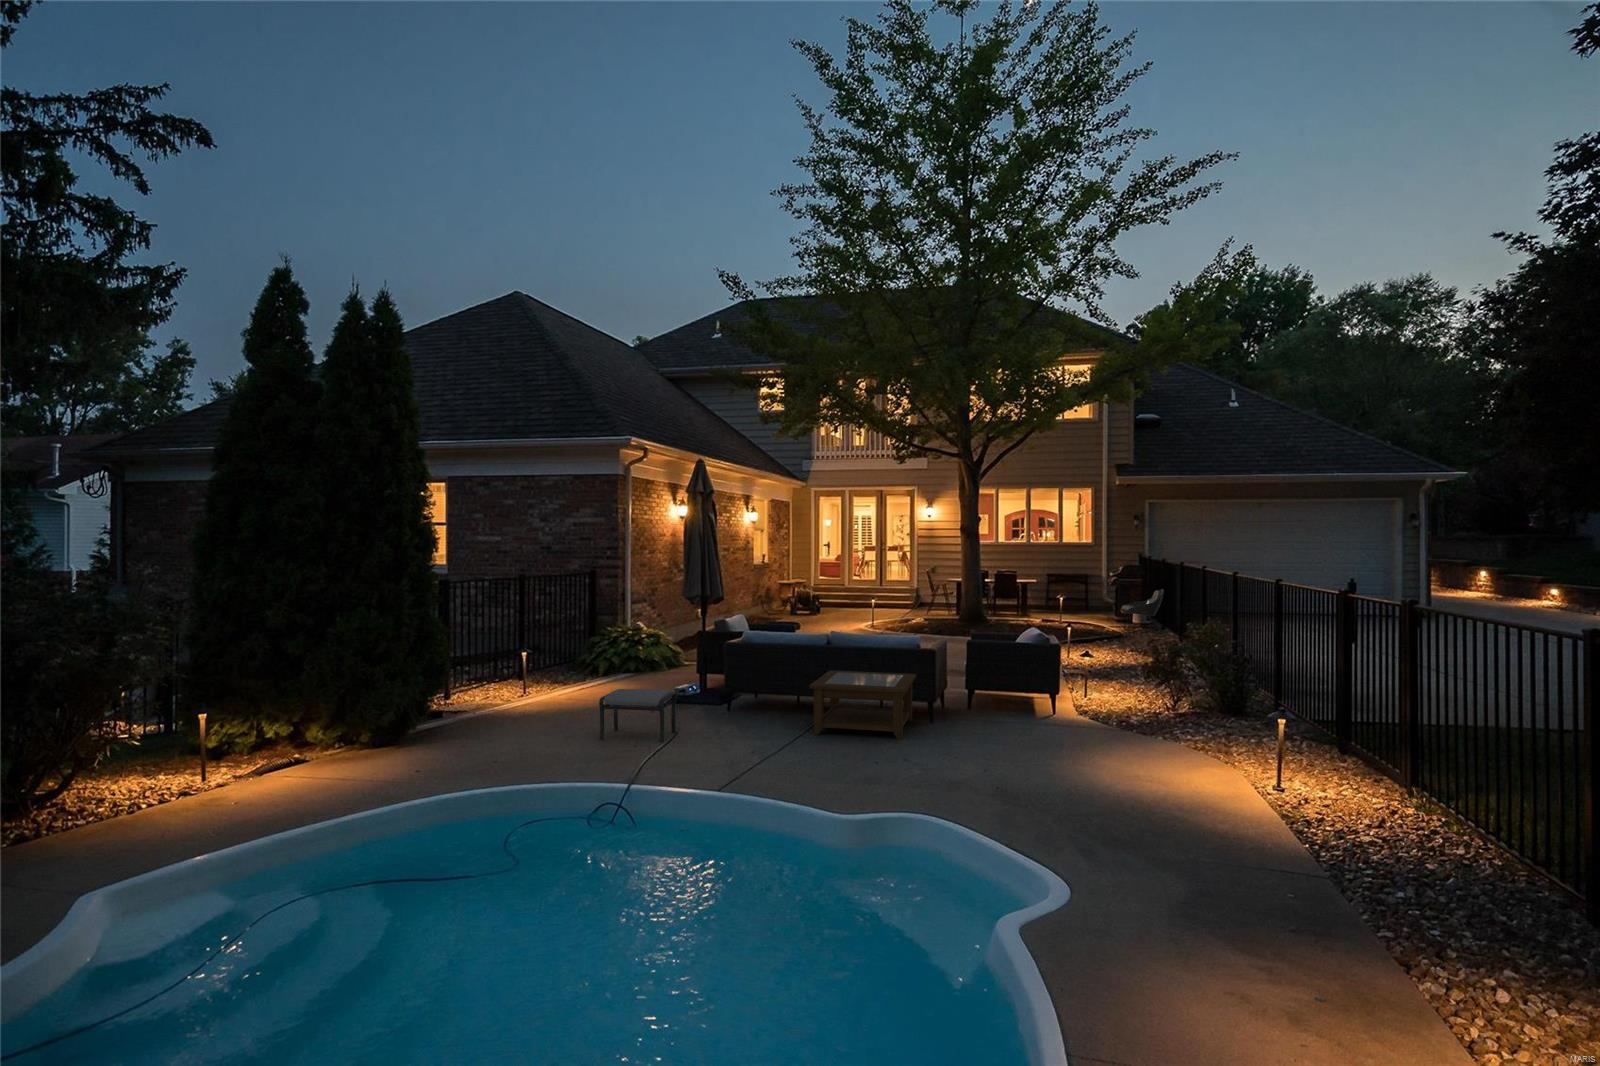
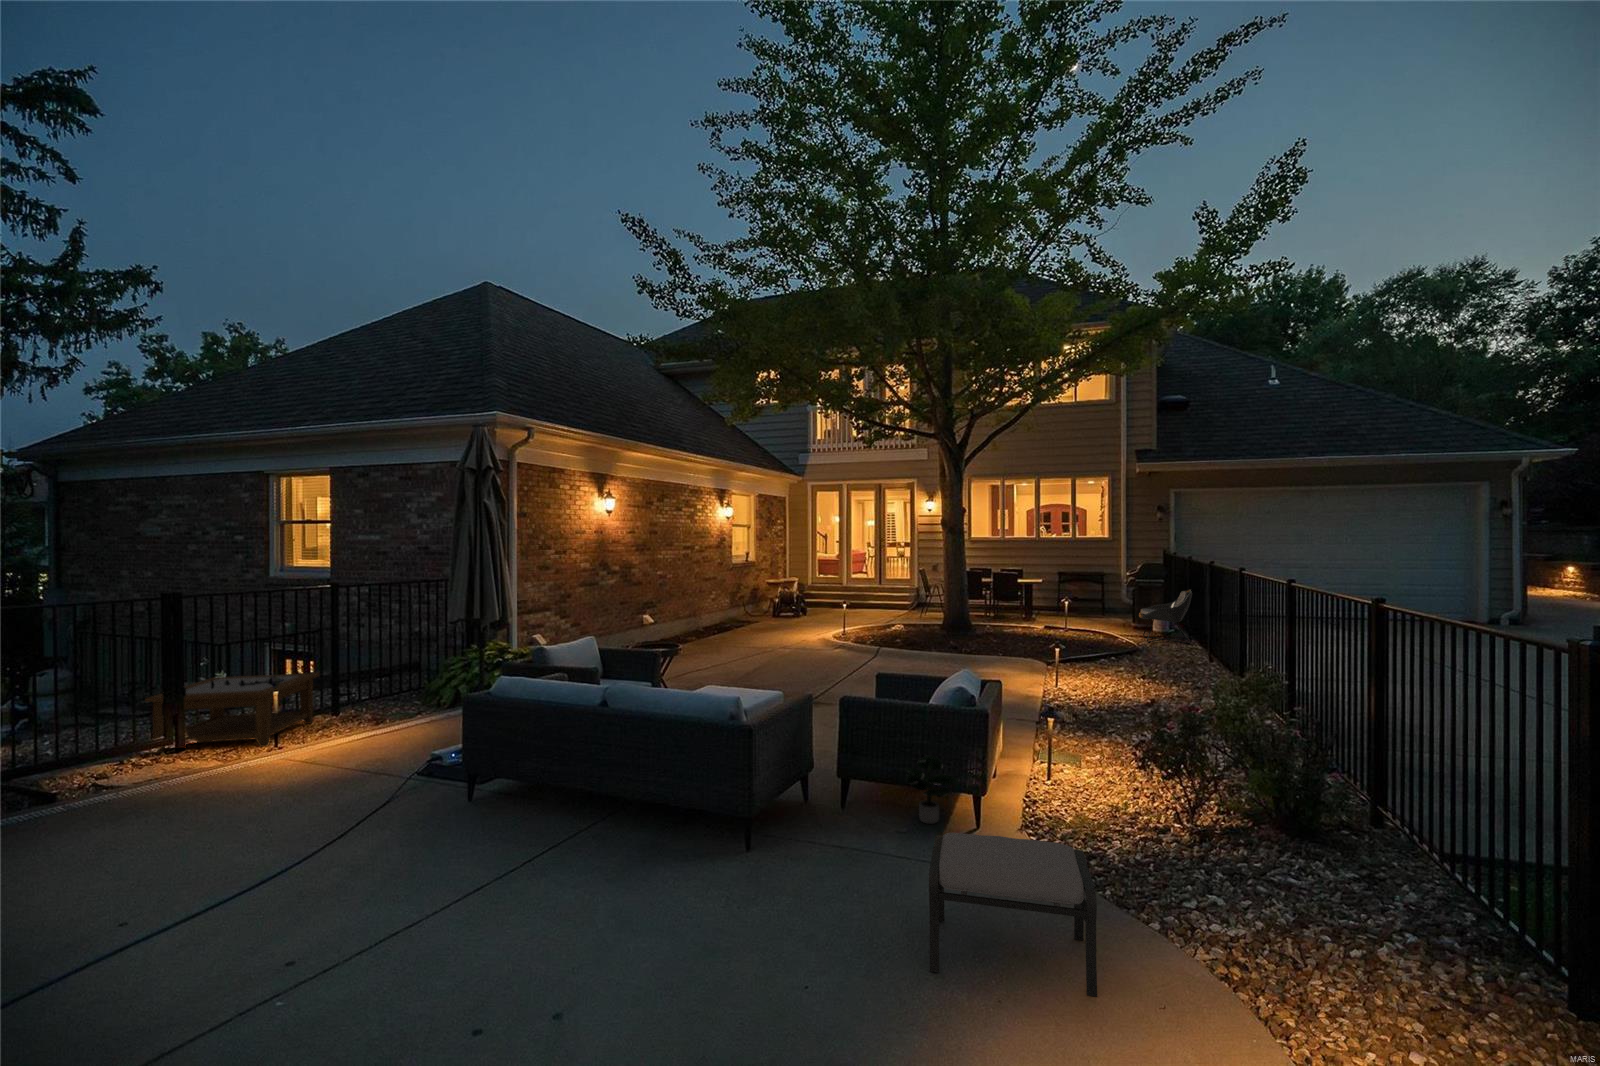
coffee table: present [809,670,916,740] -> present [145,673,319,754]
potted plant: none [1013,680,1046,716] -> present [905,756,959,824]
ottoman: present [599,689,676,742] -> present [929,833,1097,997]

